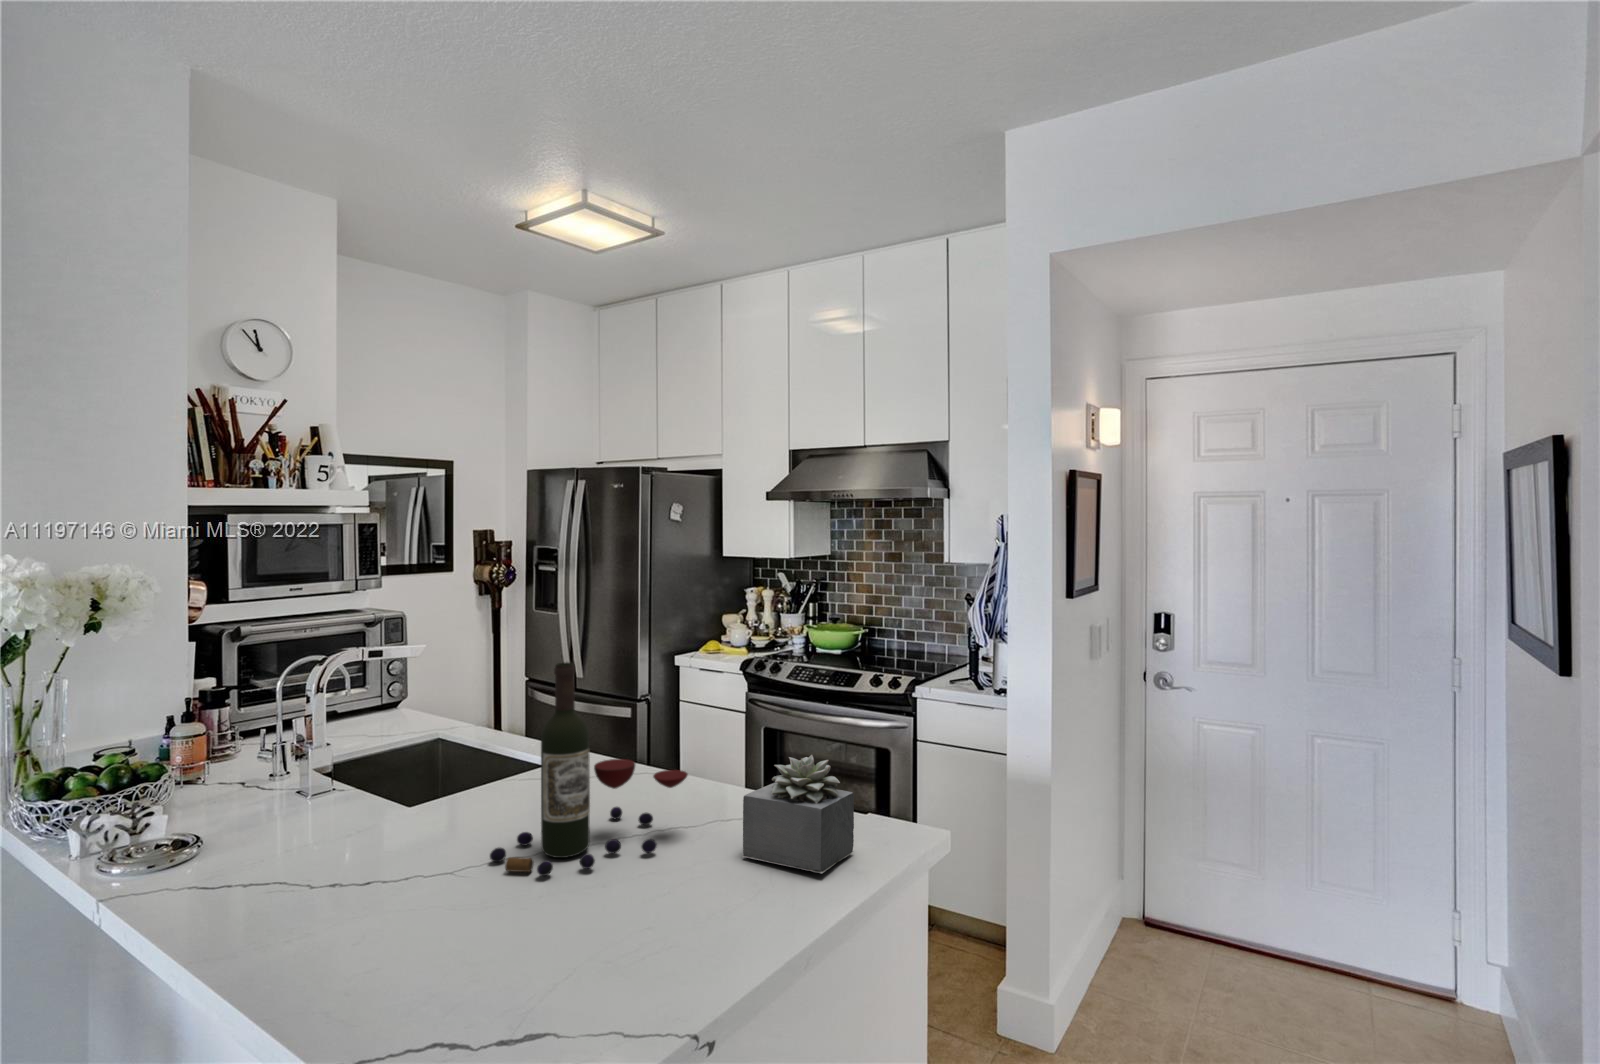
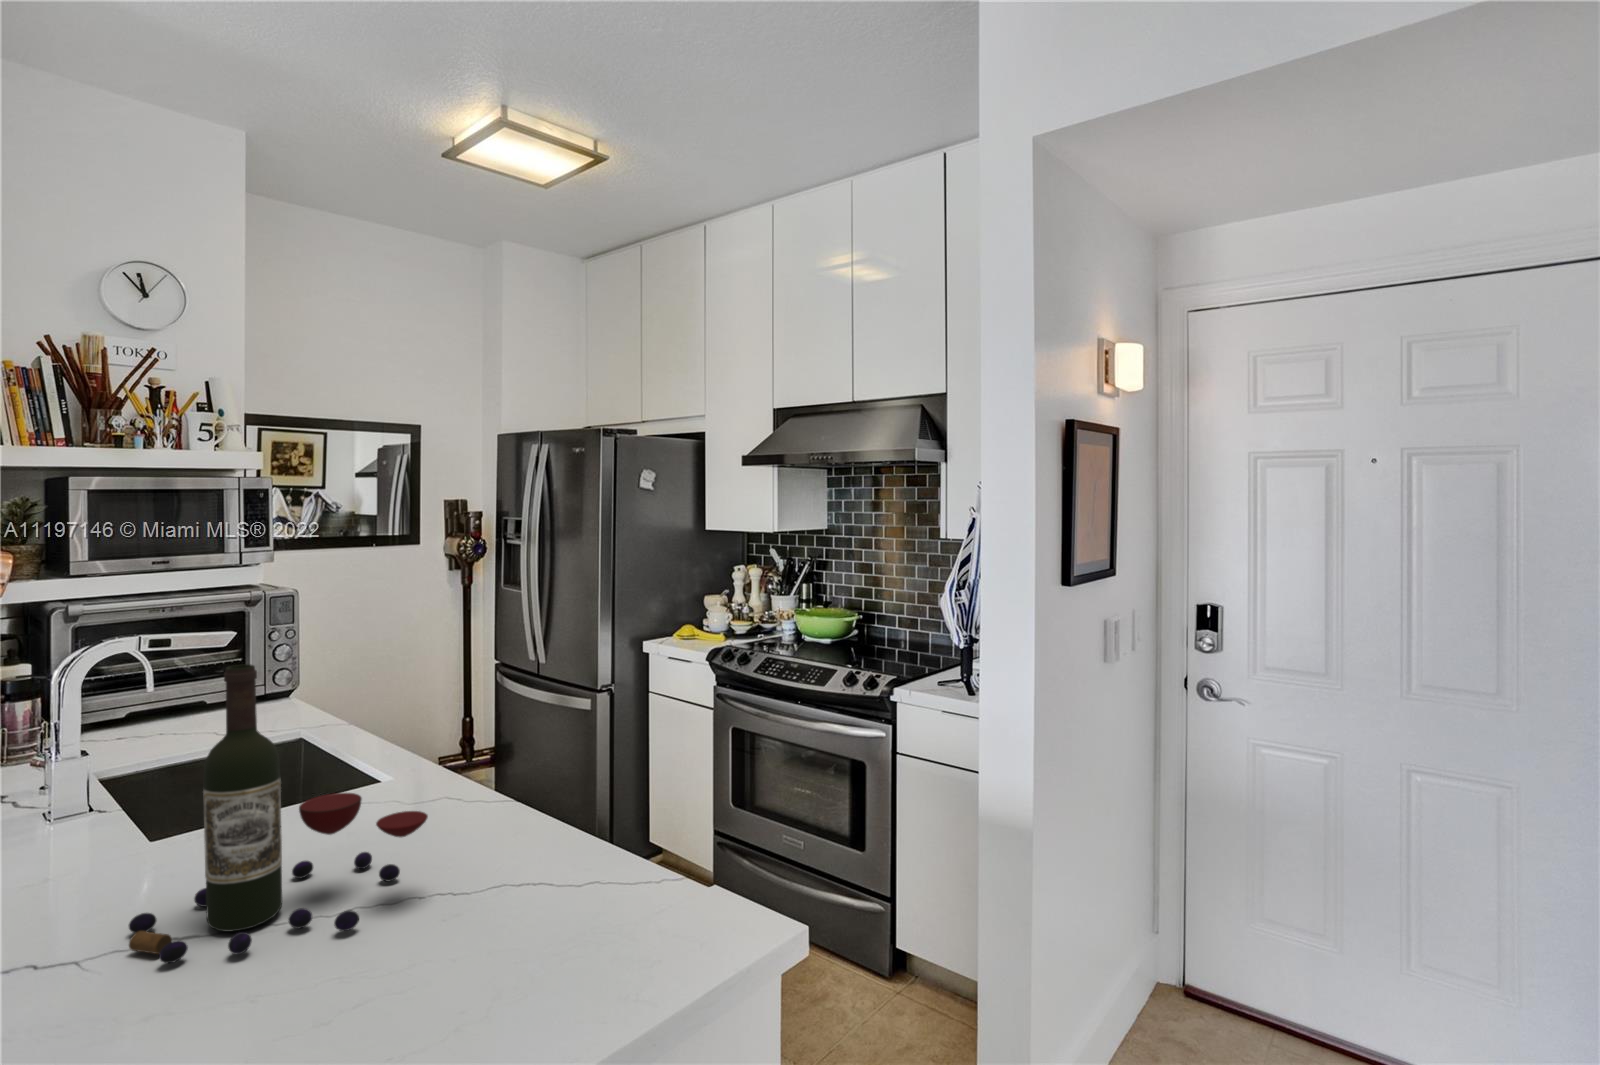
succulent plant: present [742,755,854,873] -> none [463,804,625,988]

